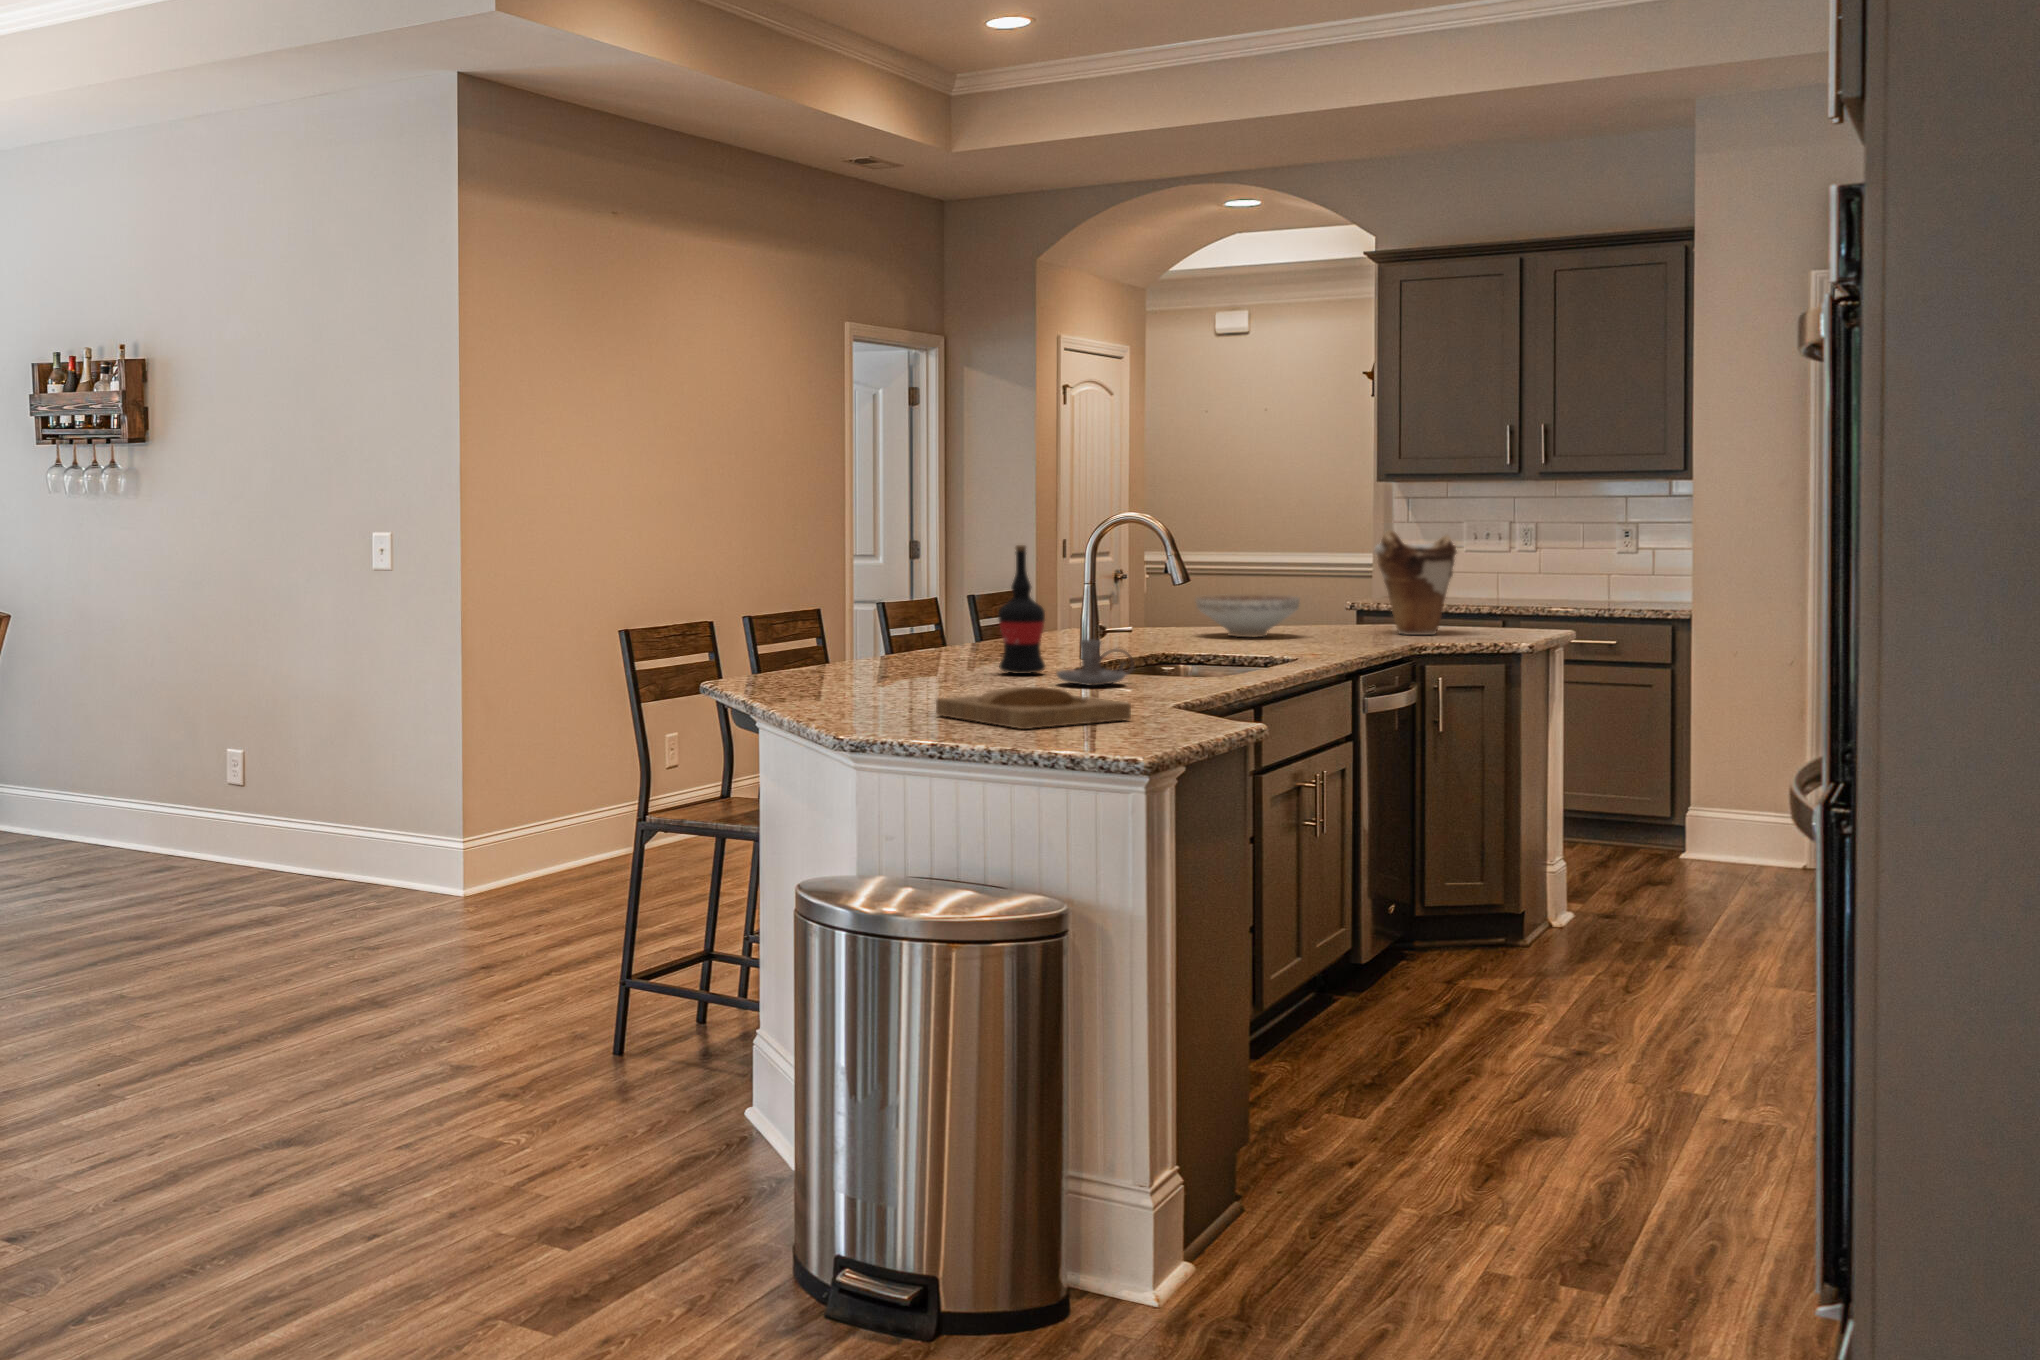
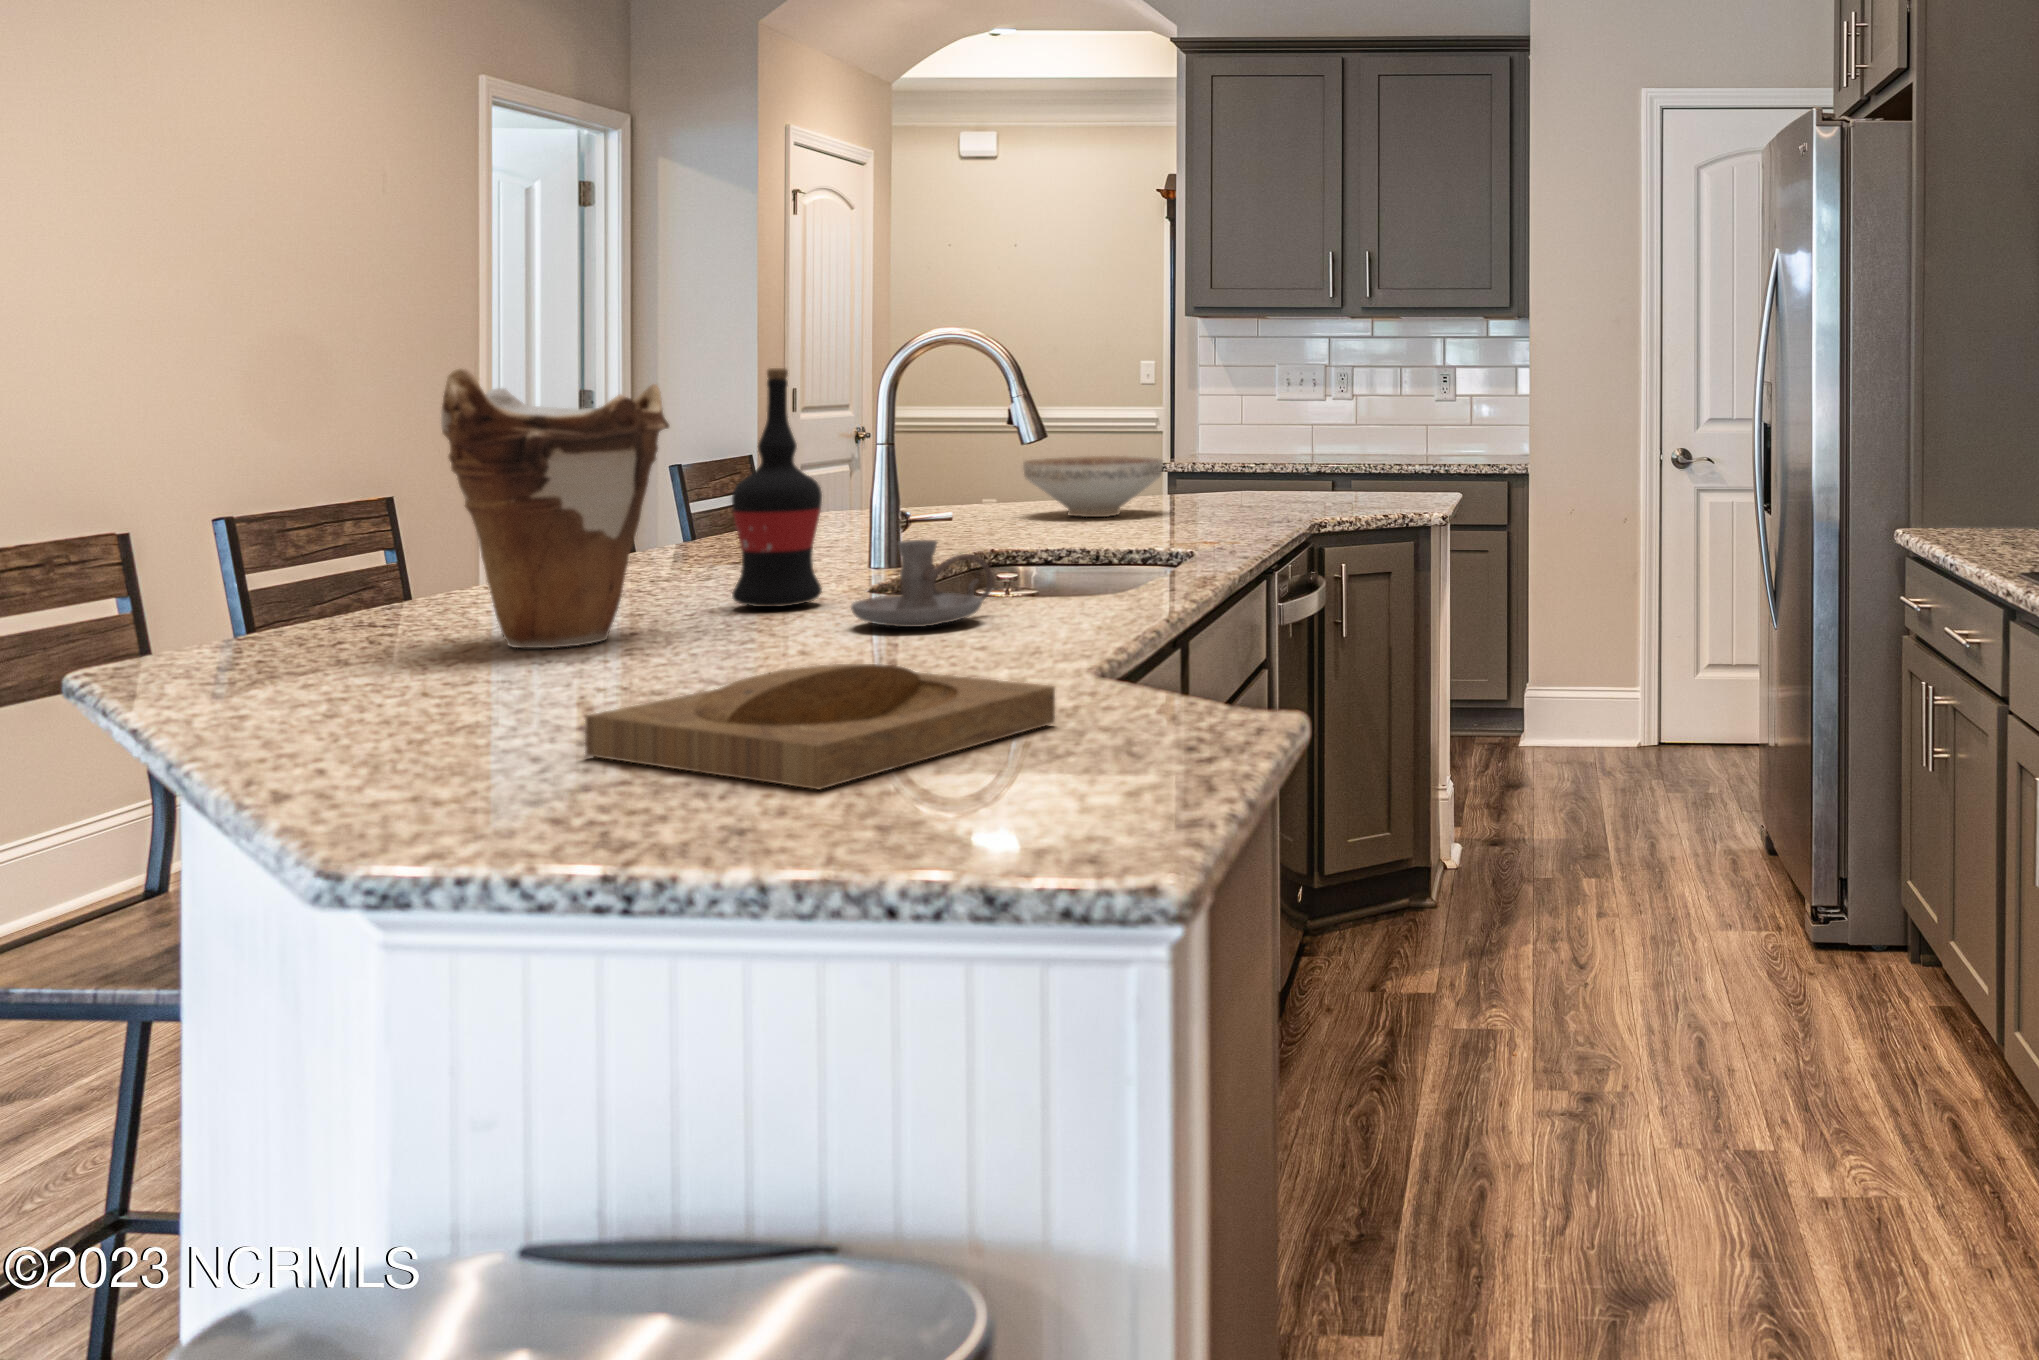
vase: present [1375,530,1457,635] -> present [441,369,669,648]

